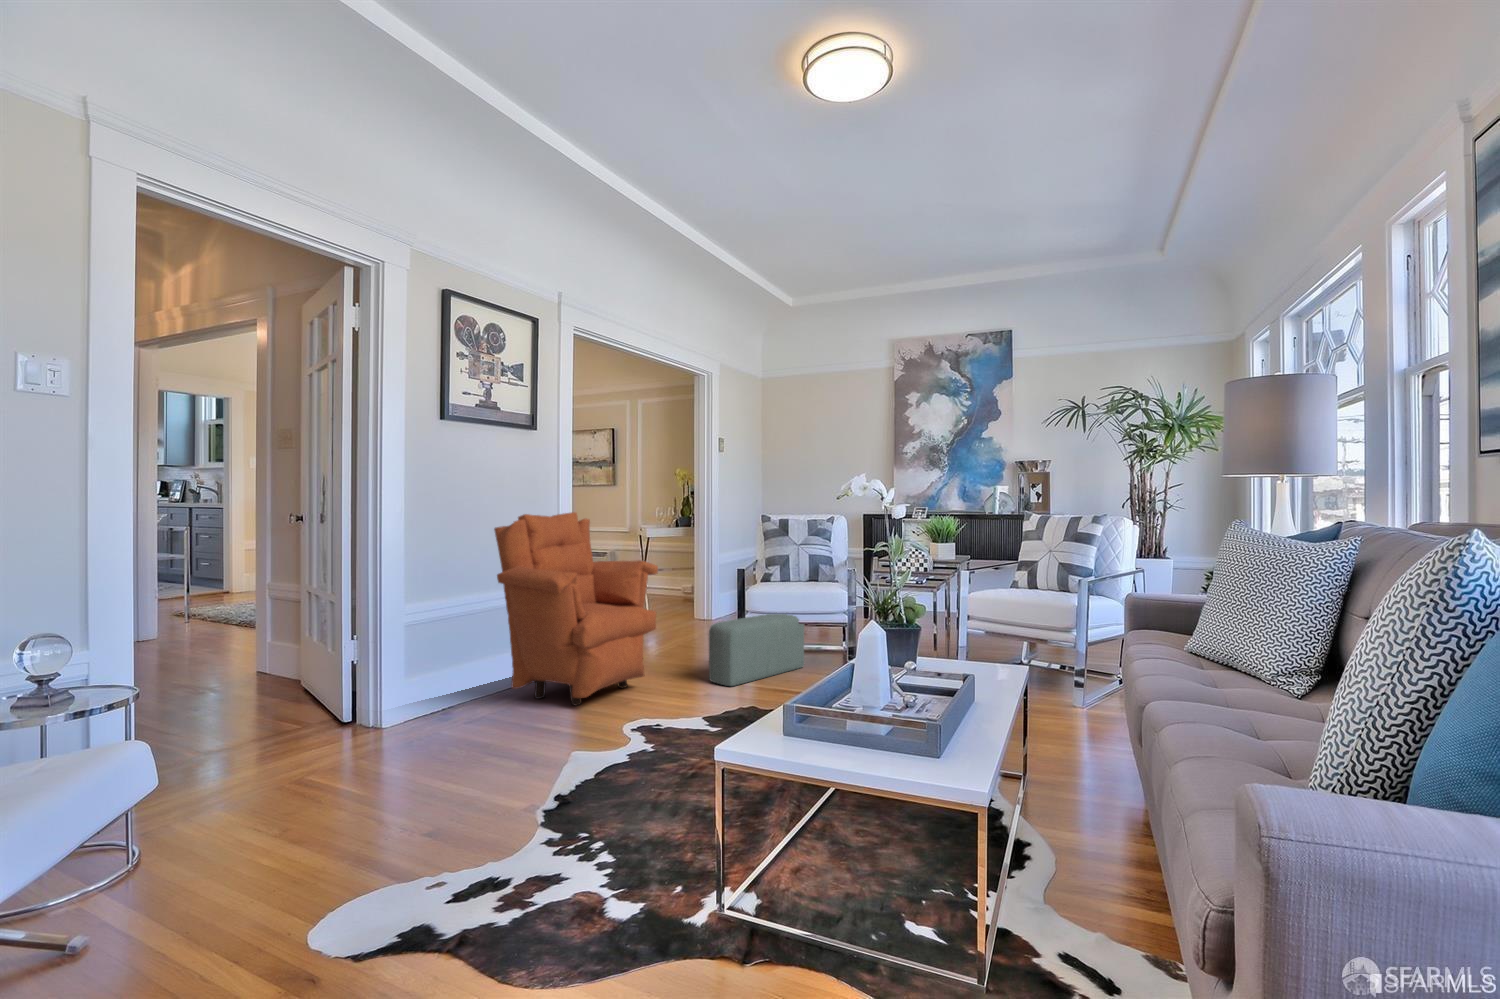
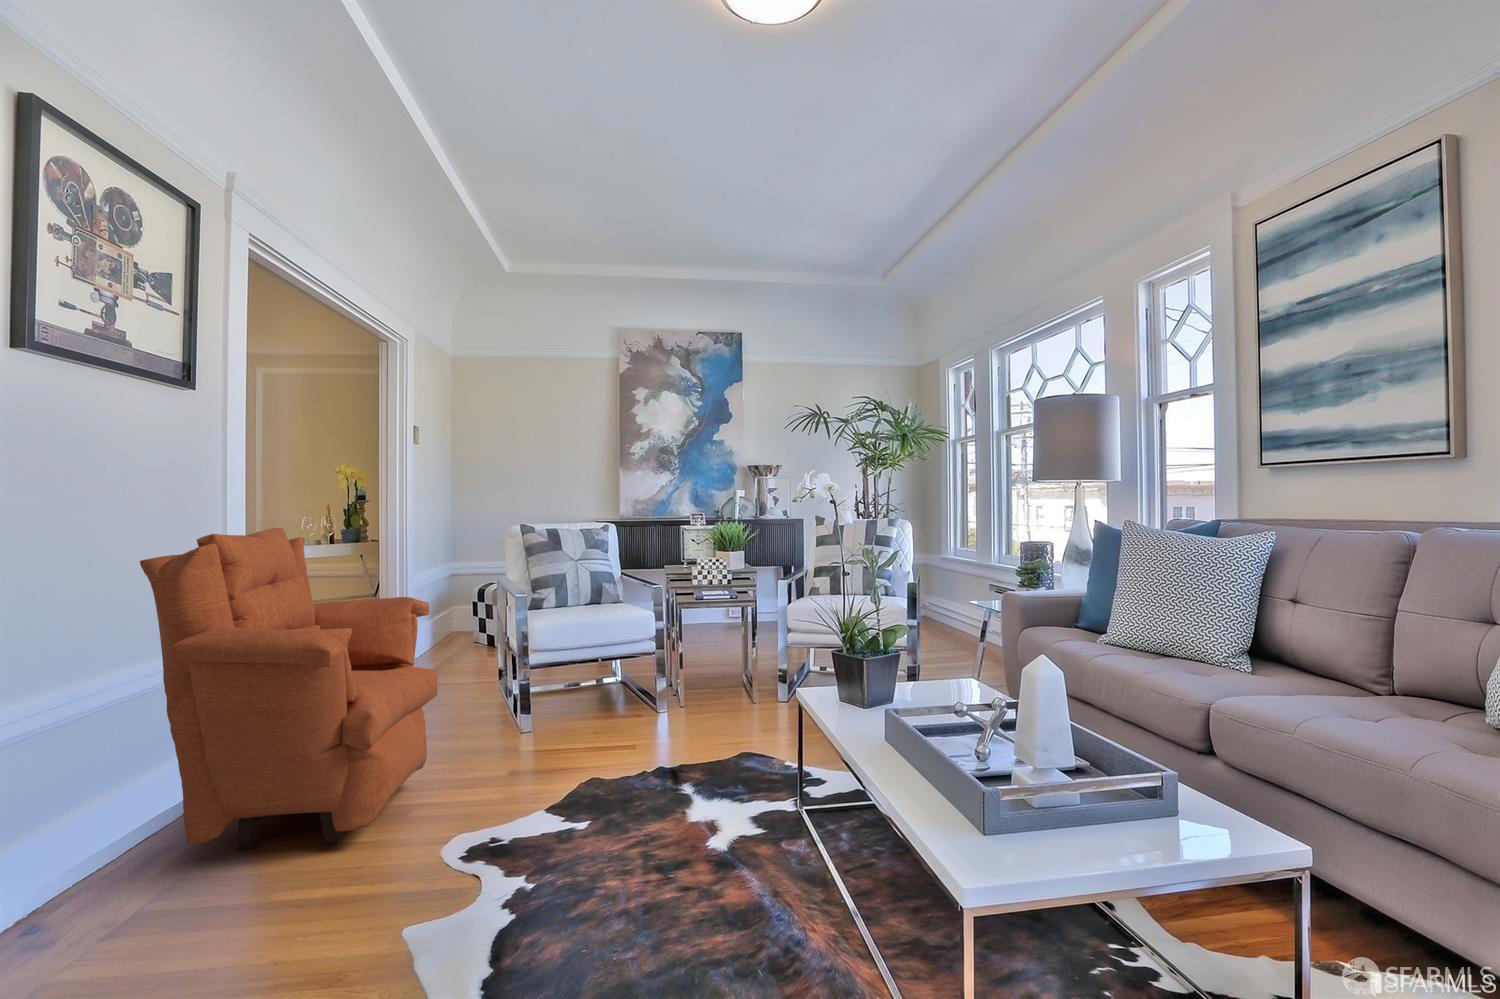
pouf: present [709,614,804,686] -> none [509,646,606,755]

